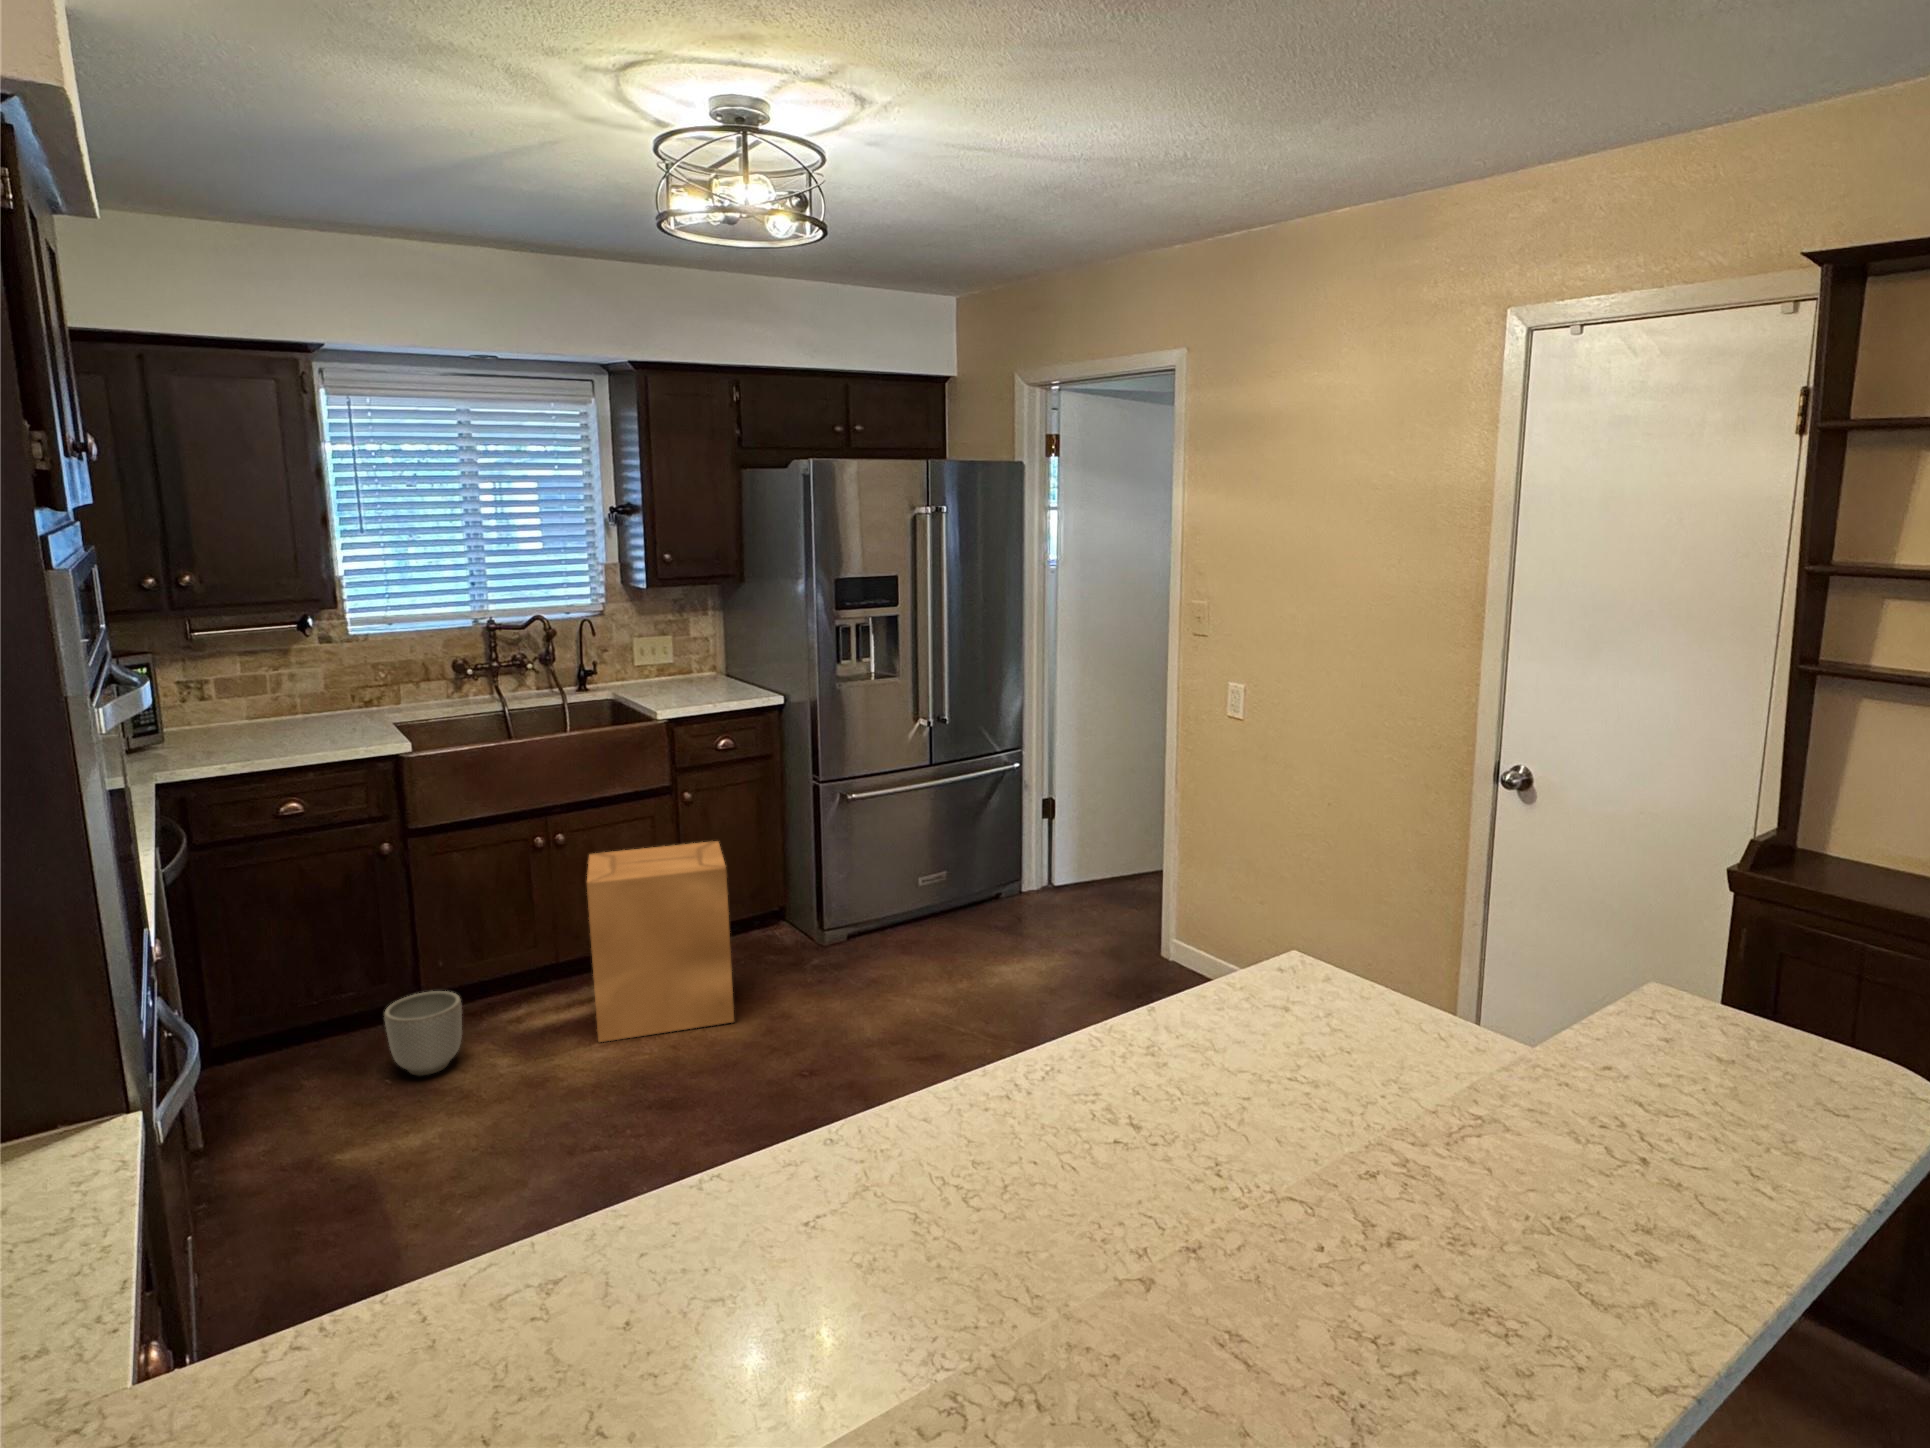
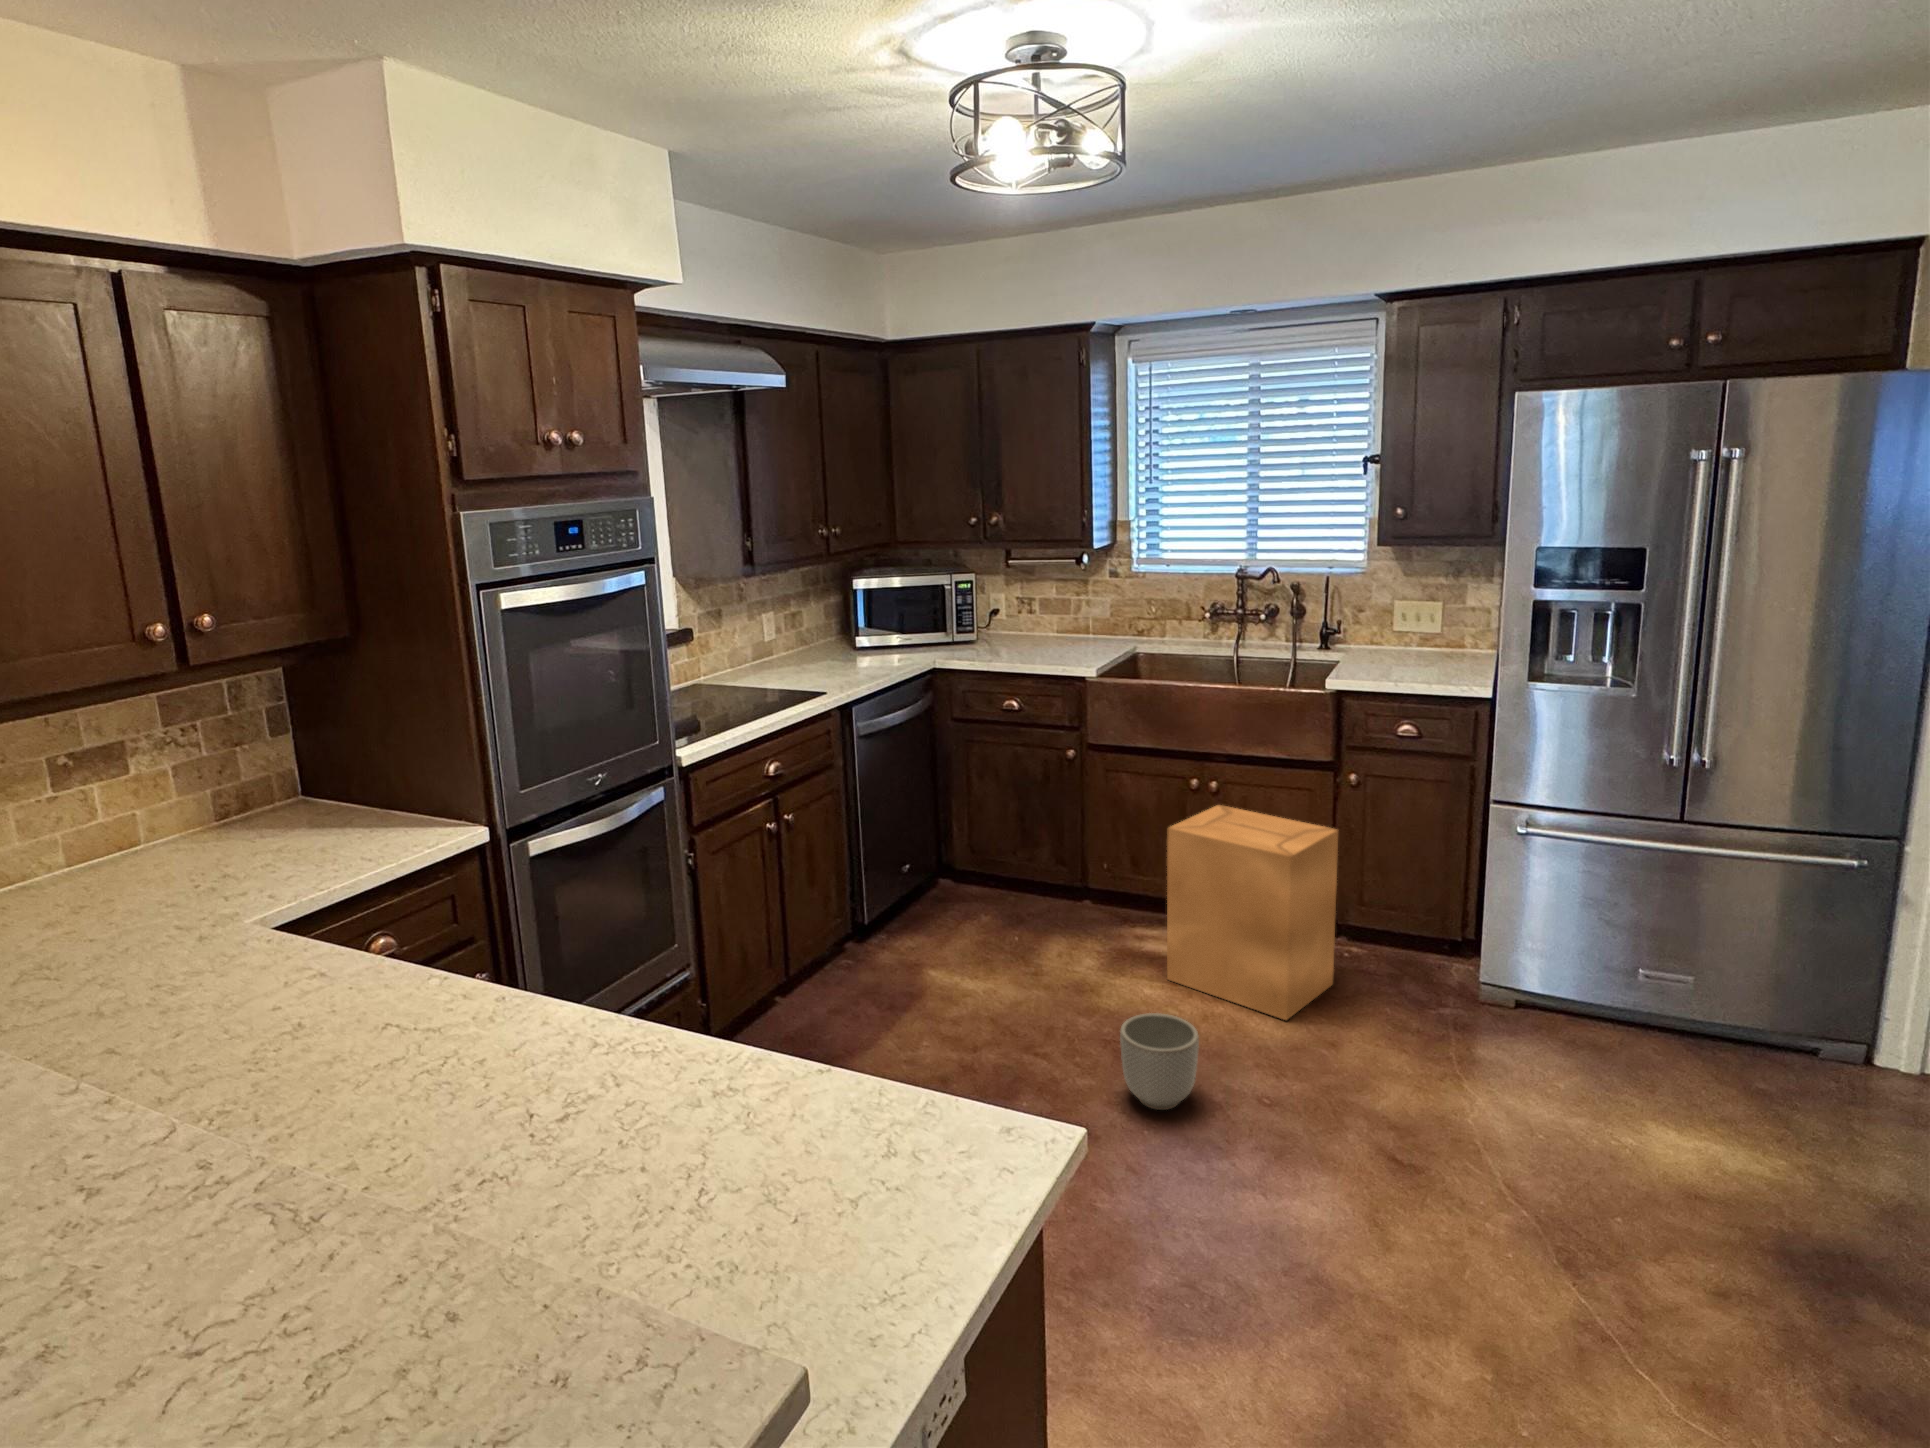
planter: present [384,991,462,1076] -> present [1120,1013,1199,1110]

